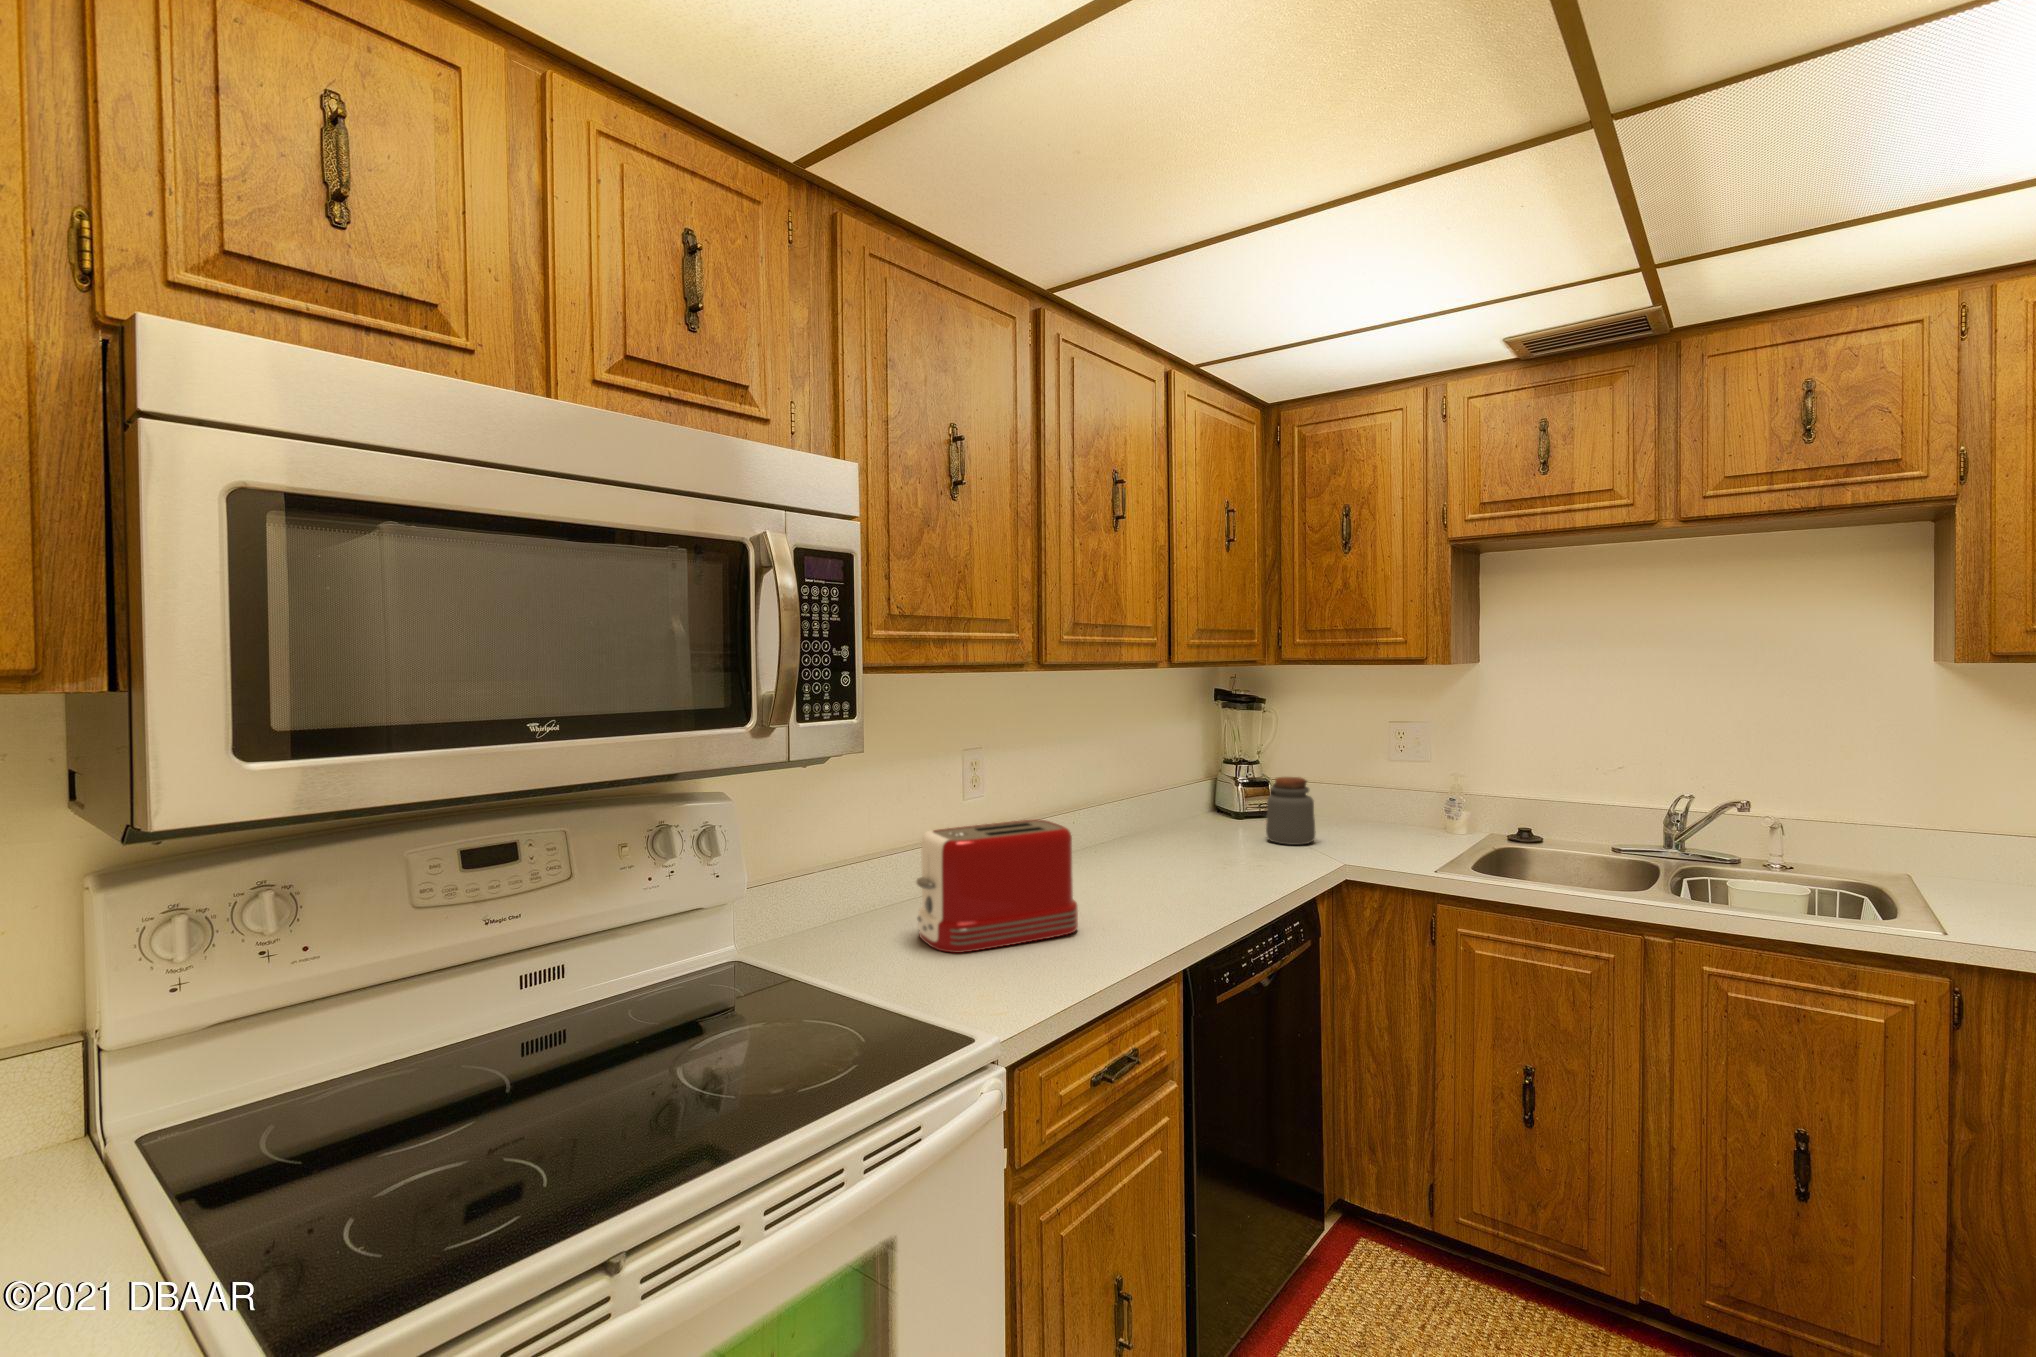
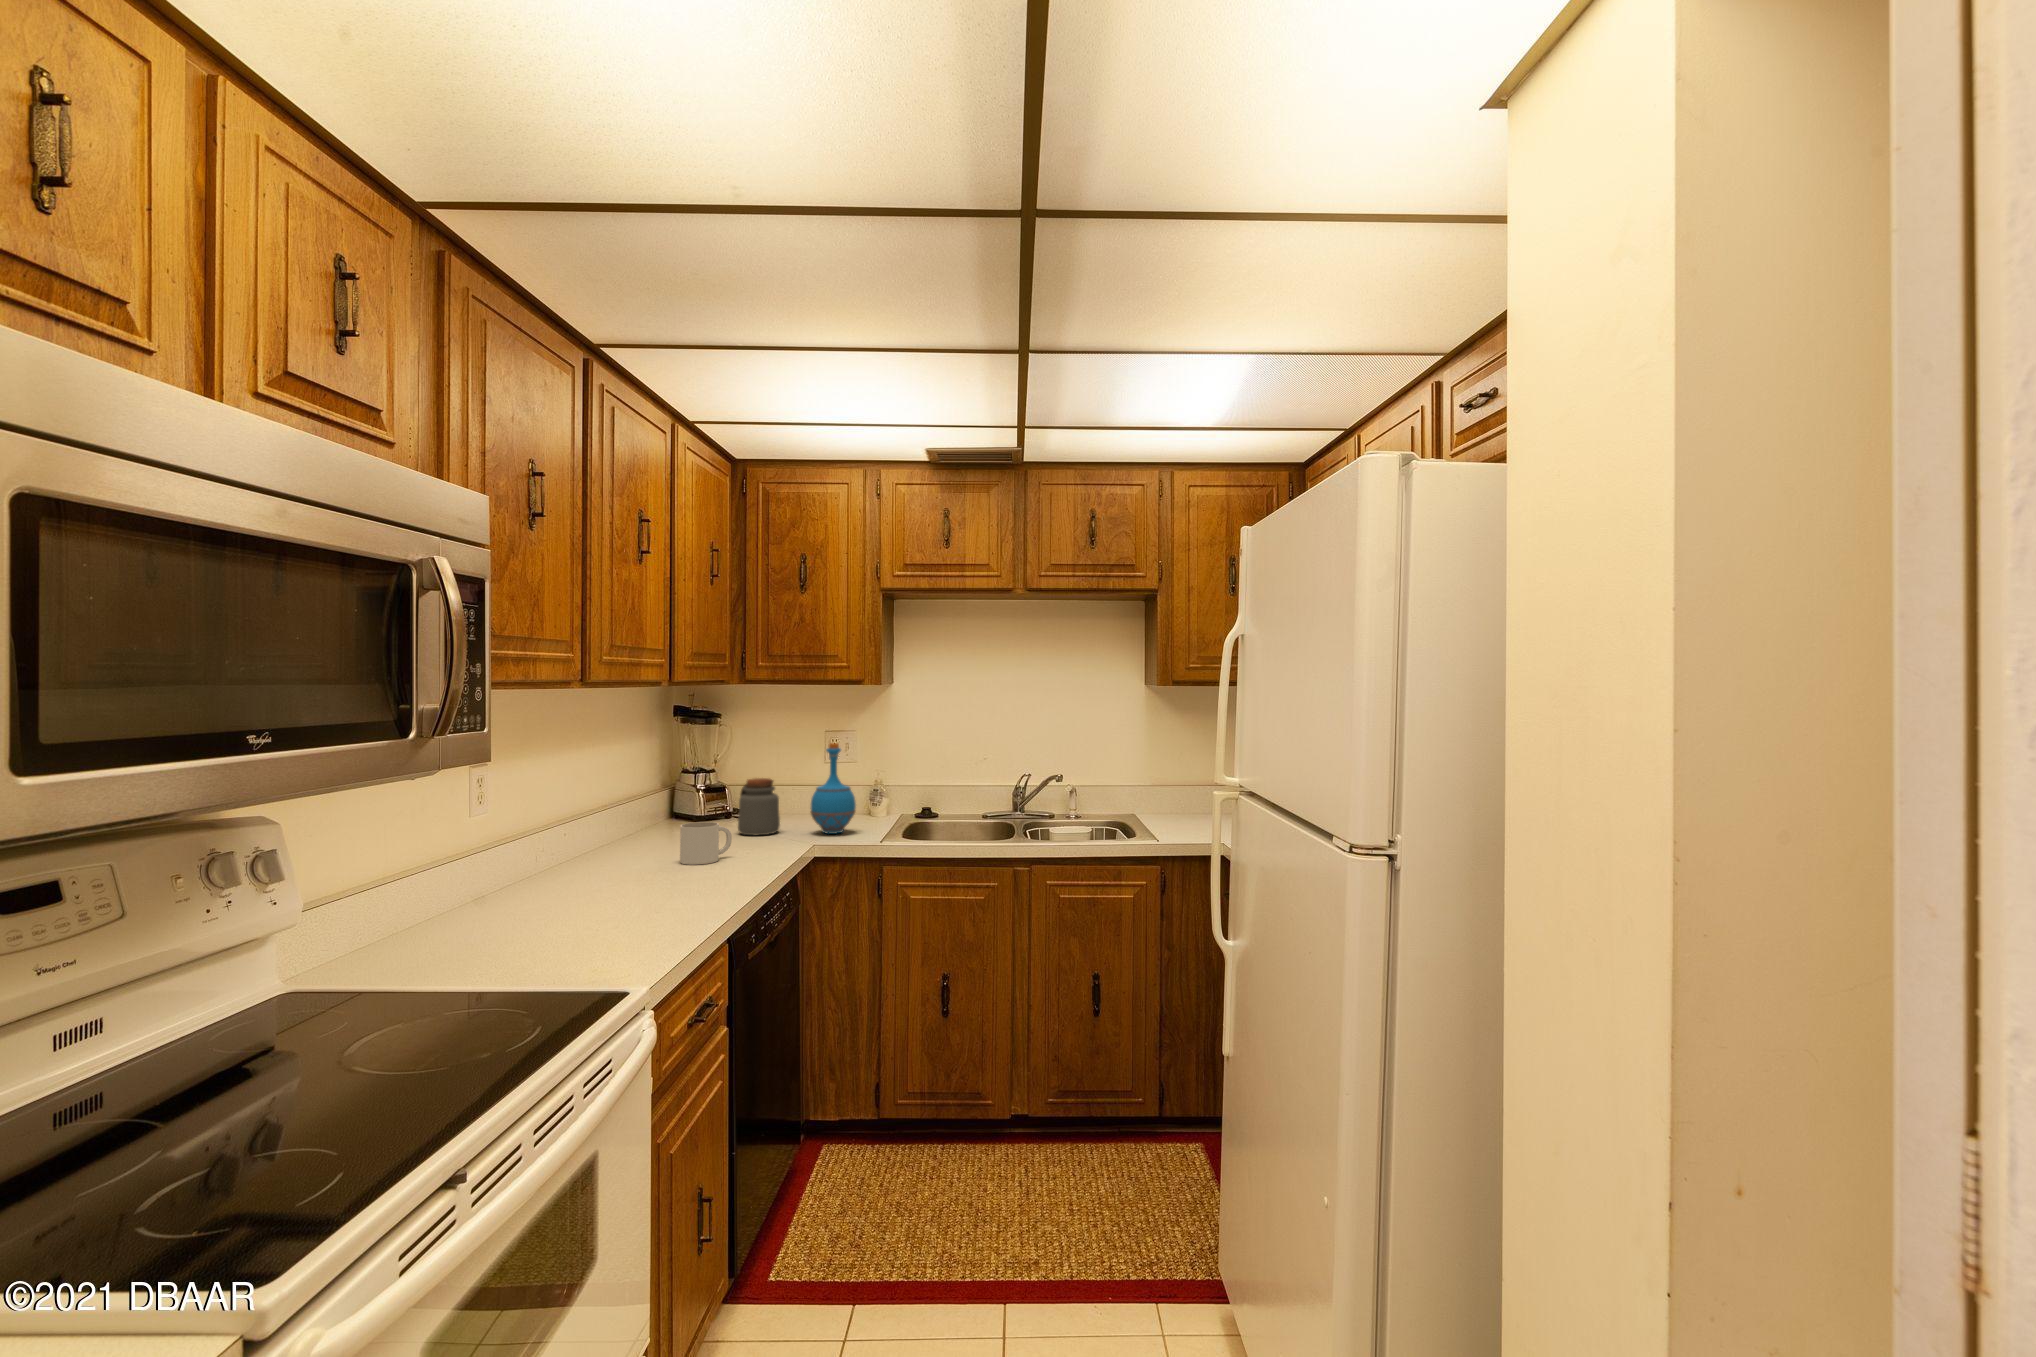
bottle: none [1349,740,1409,853] -> present [811,743,856,834]
toaster: present [916,820,1078,953] -> none [469,818,636,950]
mug: none [1176,826,1235,875] -> present [680,822,732,865]

